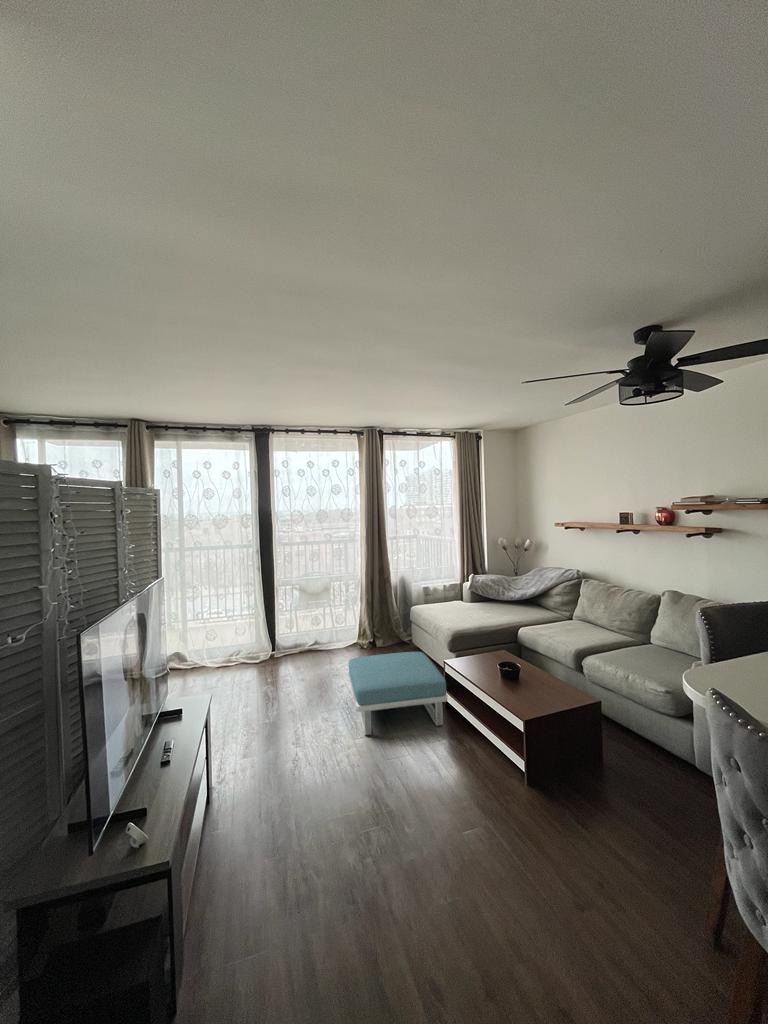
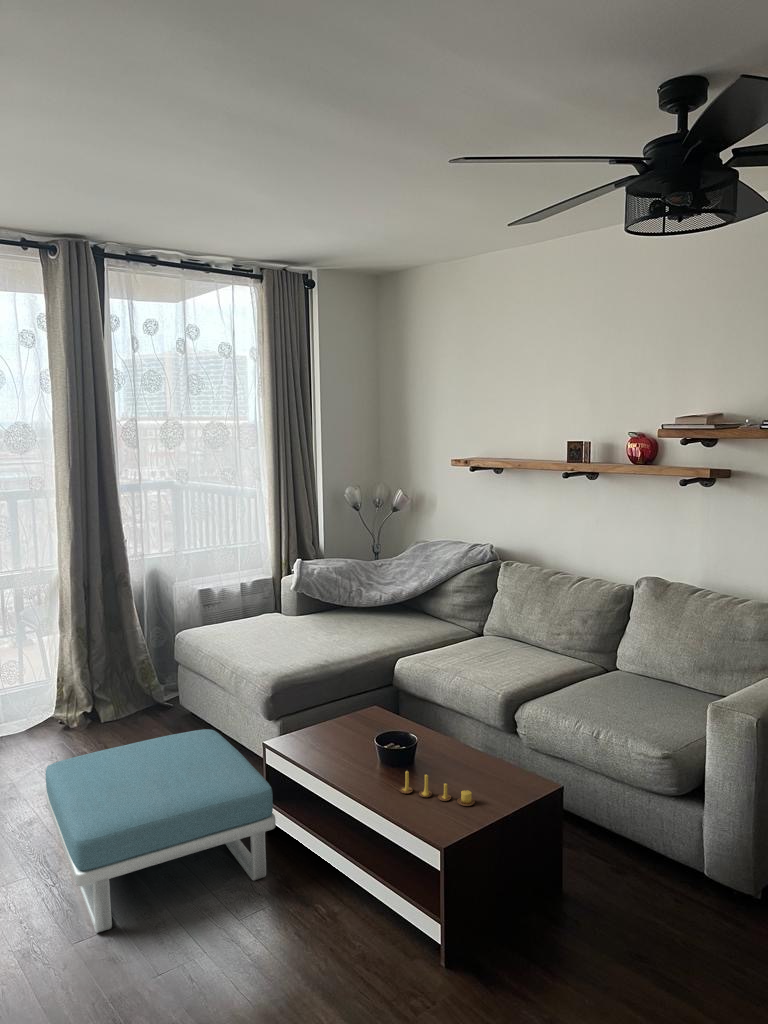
candle: none [508,679,547,701] -> present [400,771,475,806]

